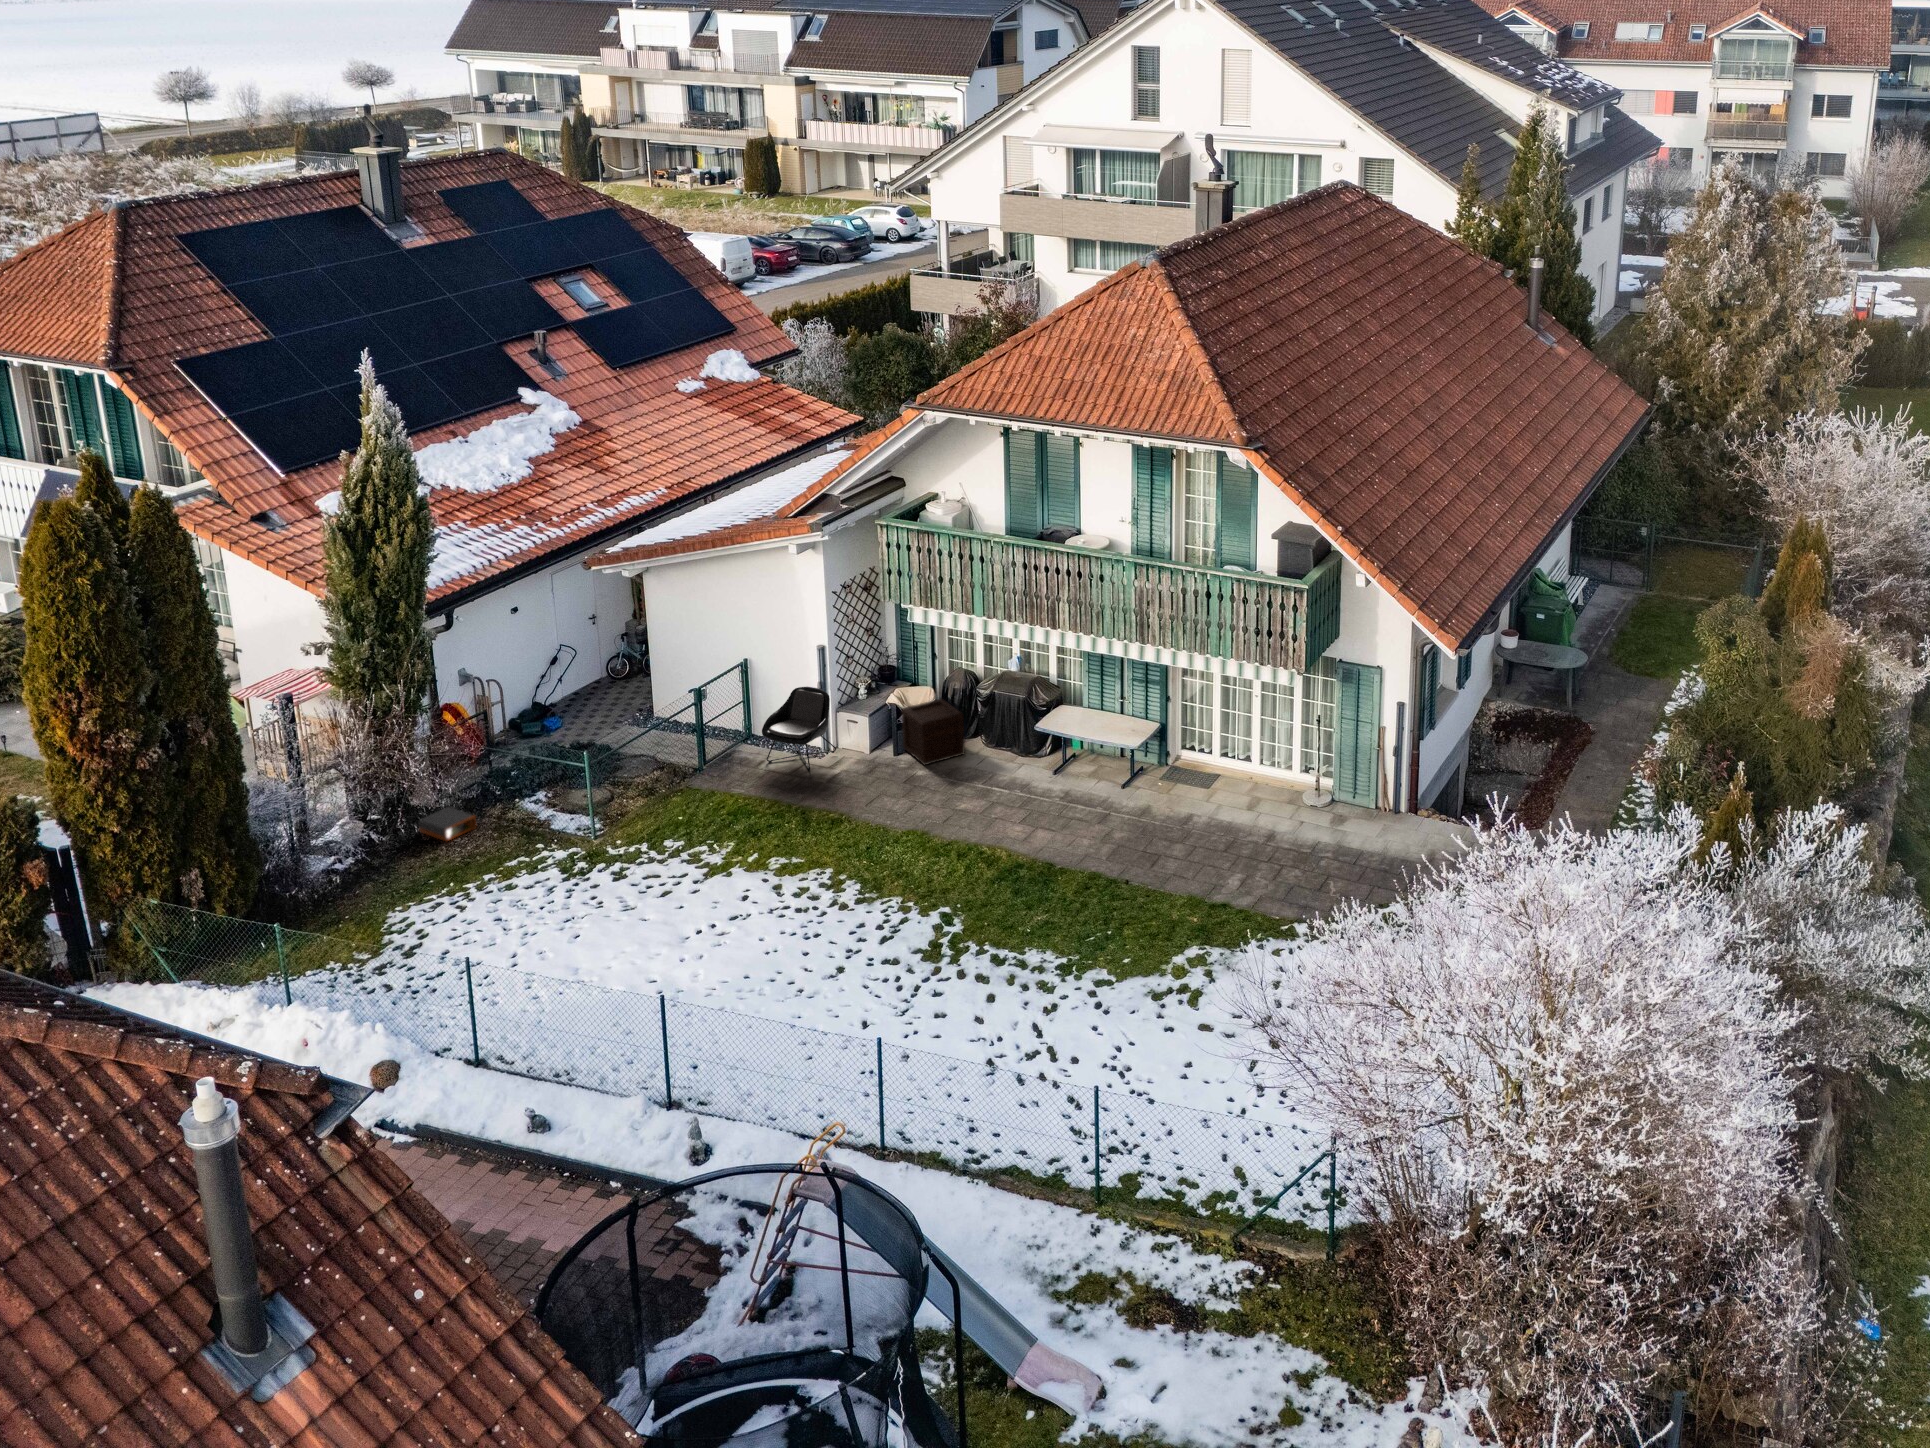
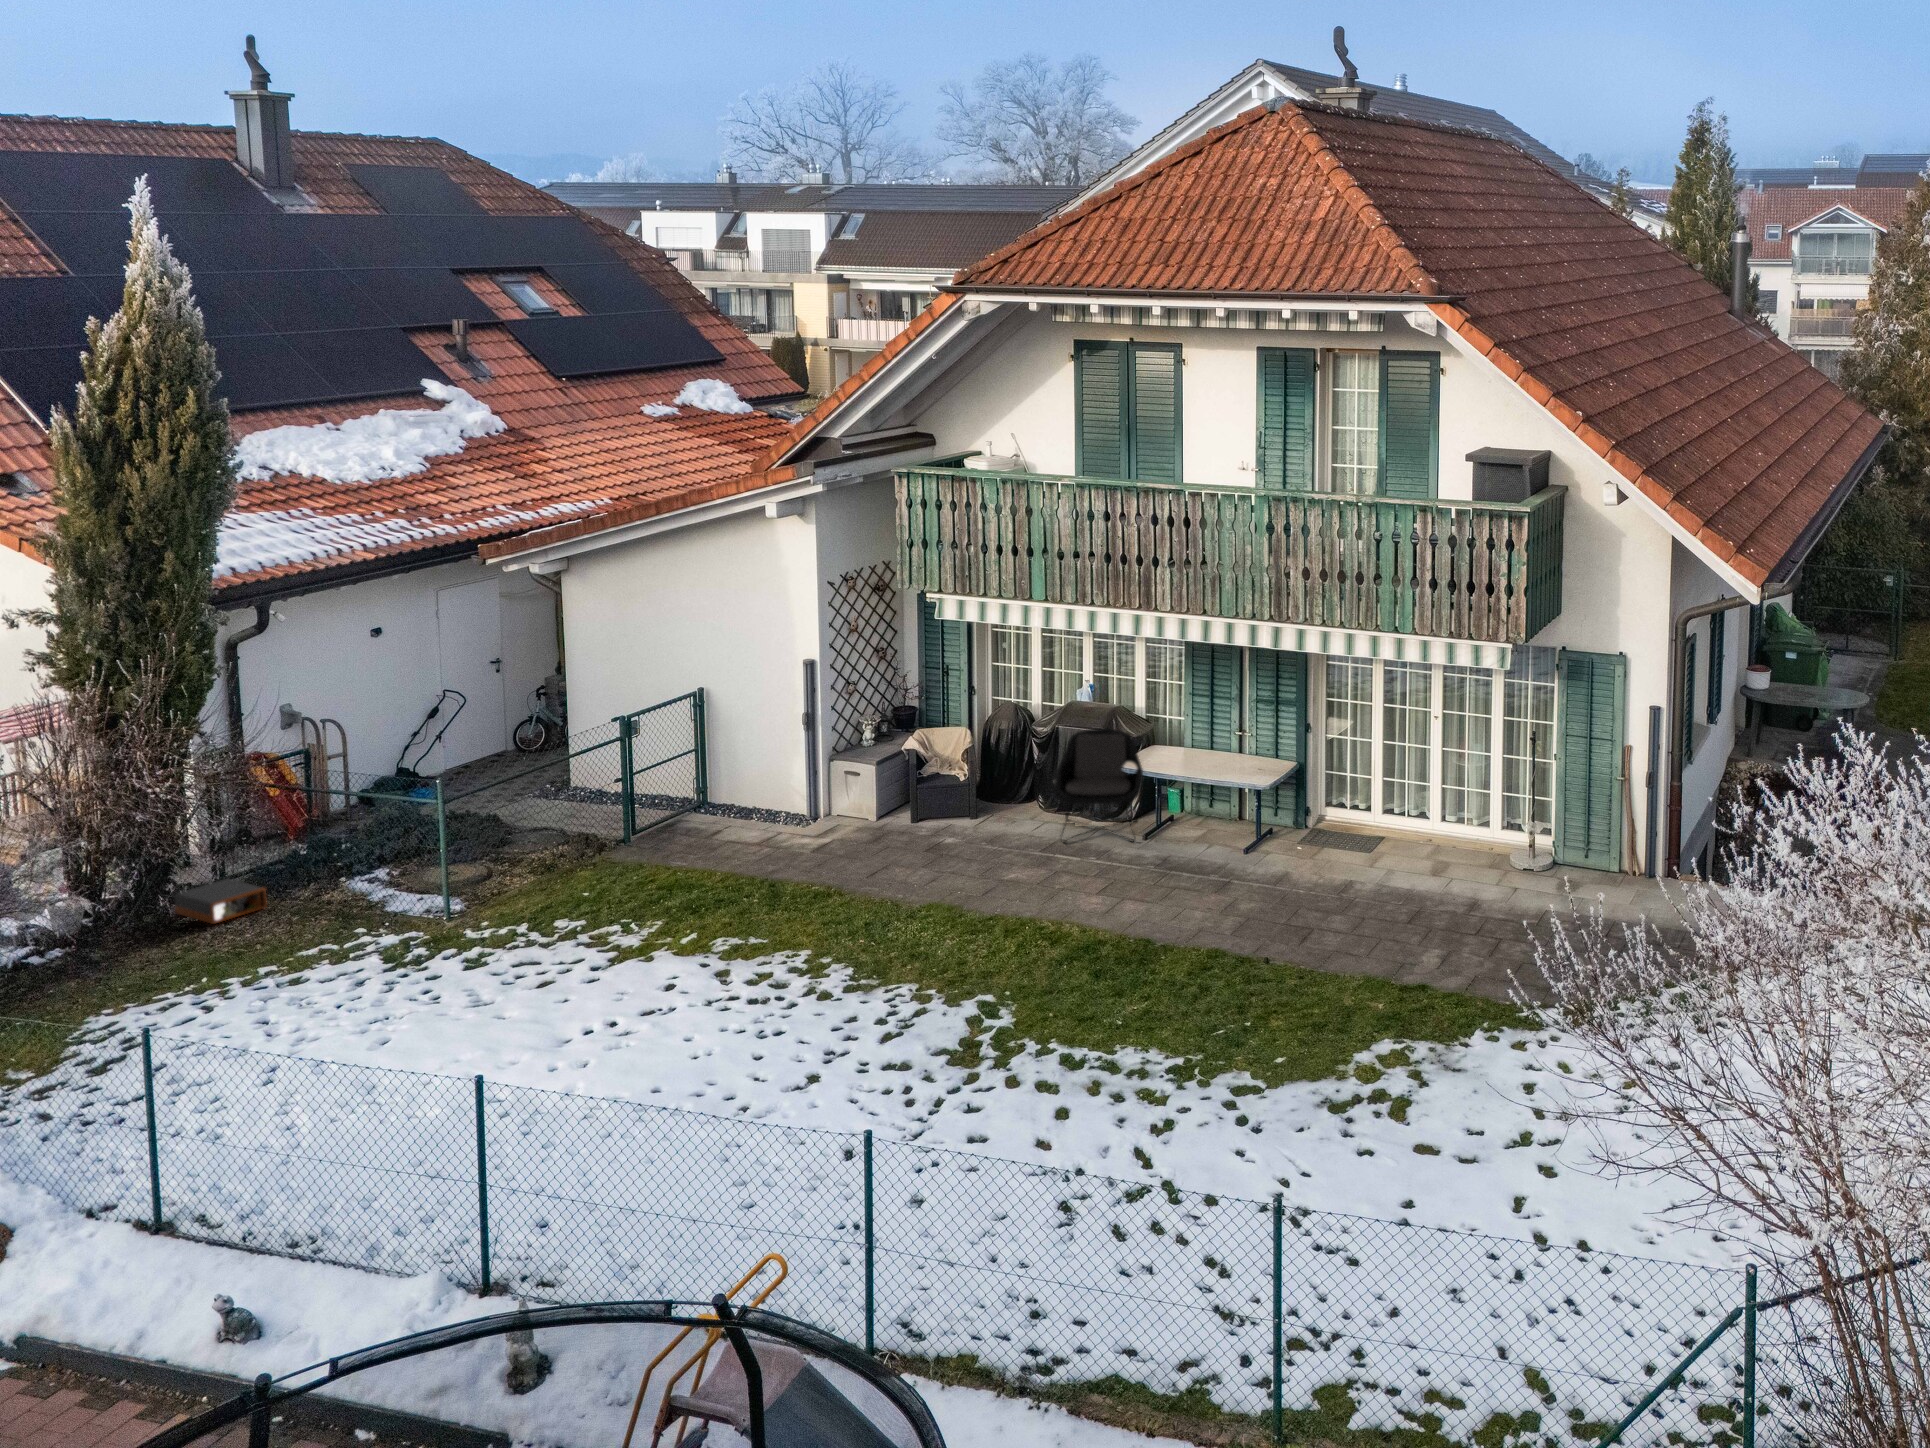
lounge chair: present [762,686,836,770] -> present [1054,728,1143,842]
wooden crate: present [902,699,965,765] -> none [923,741,1014,831]

